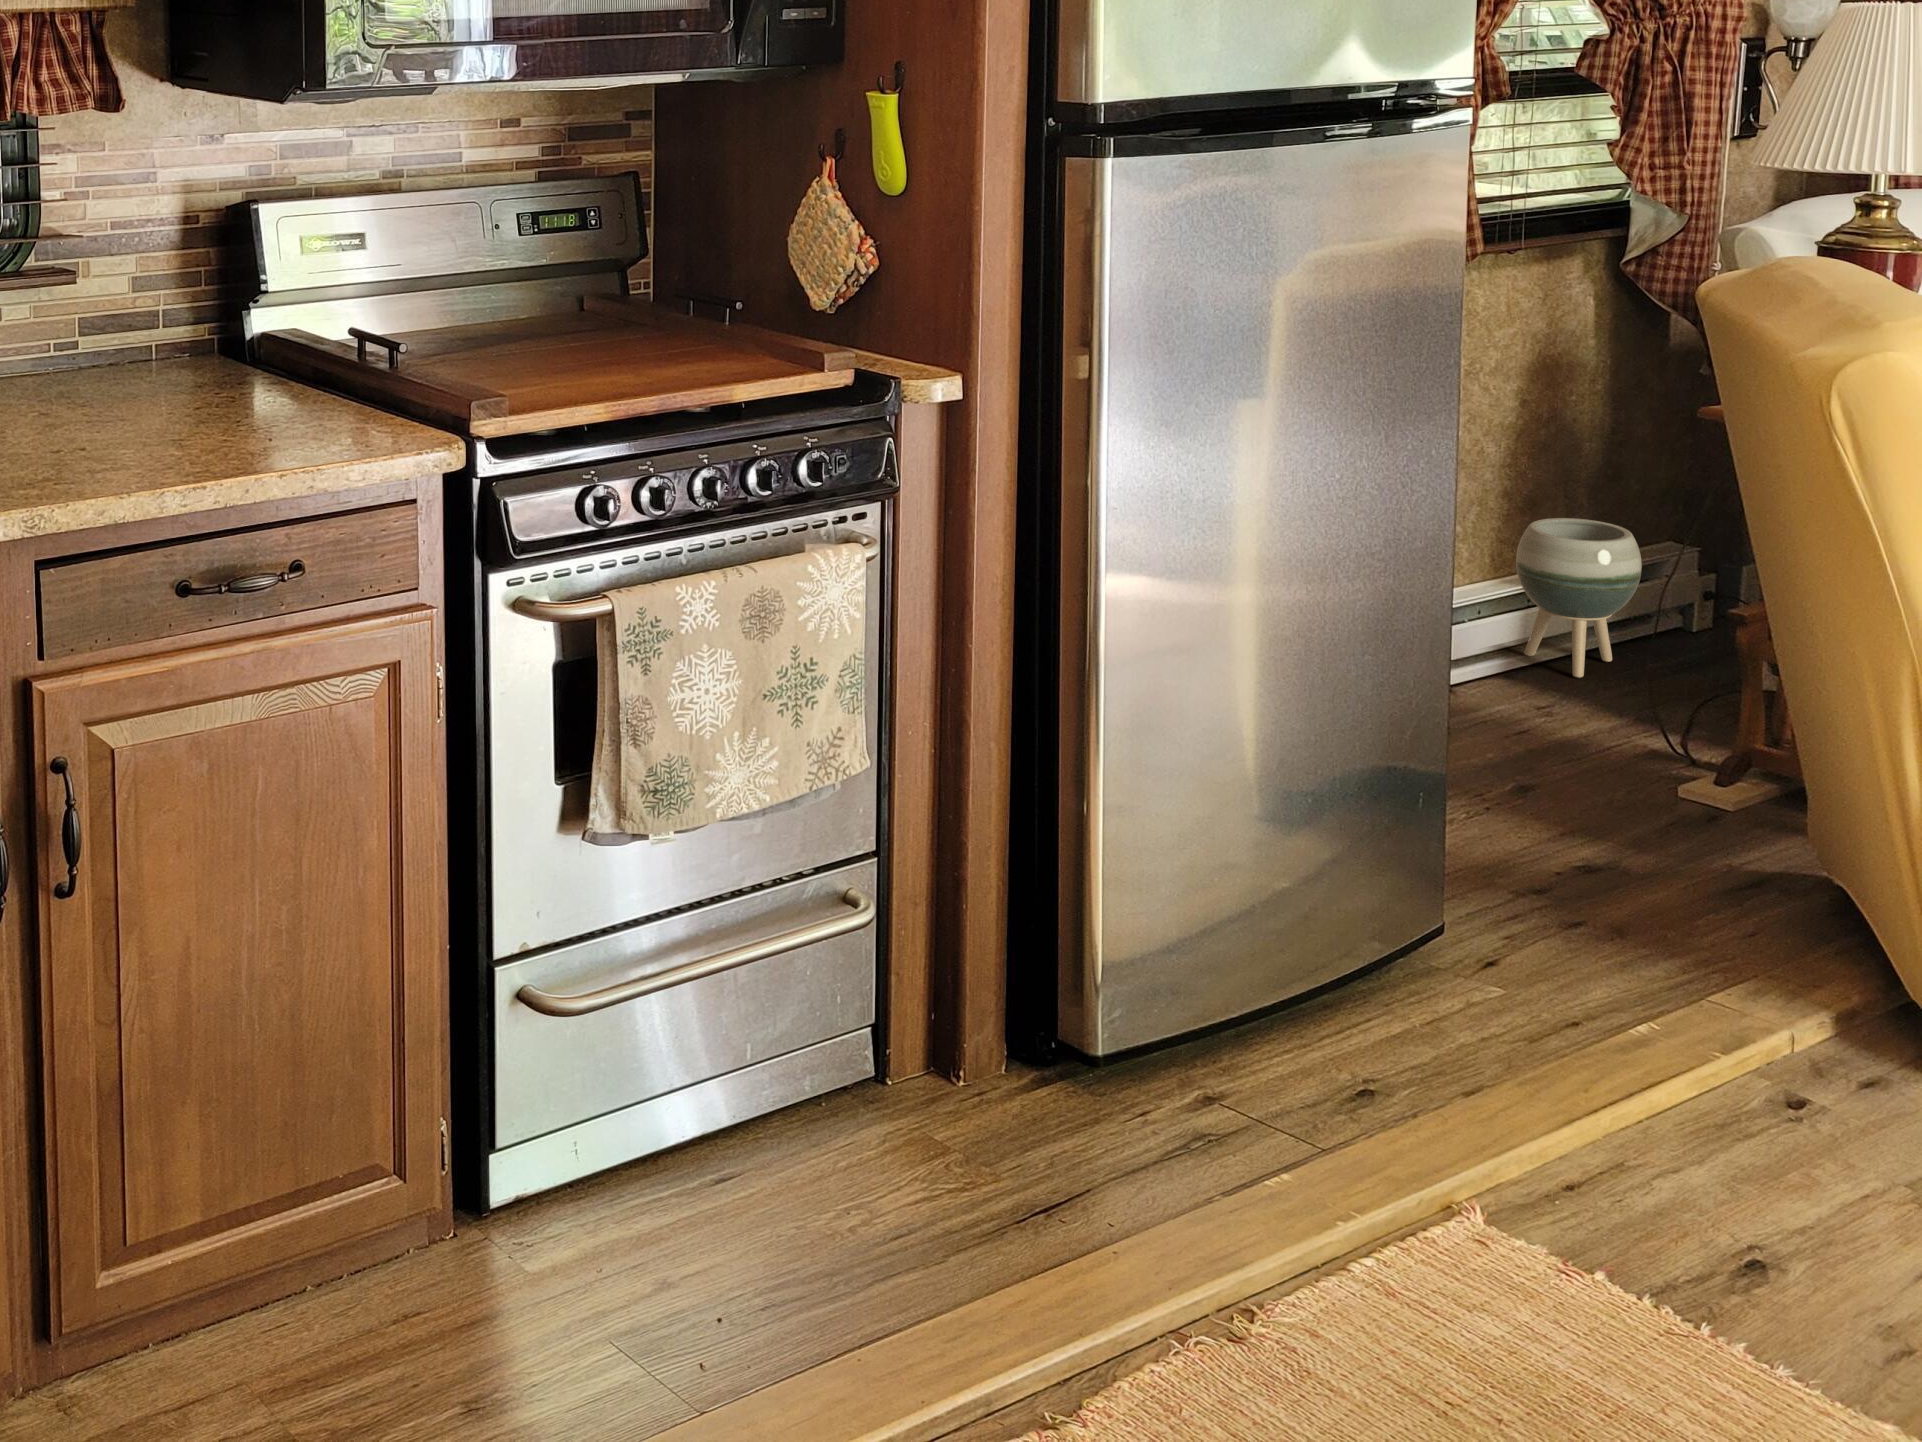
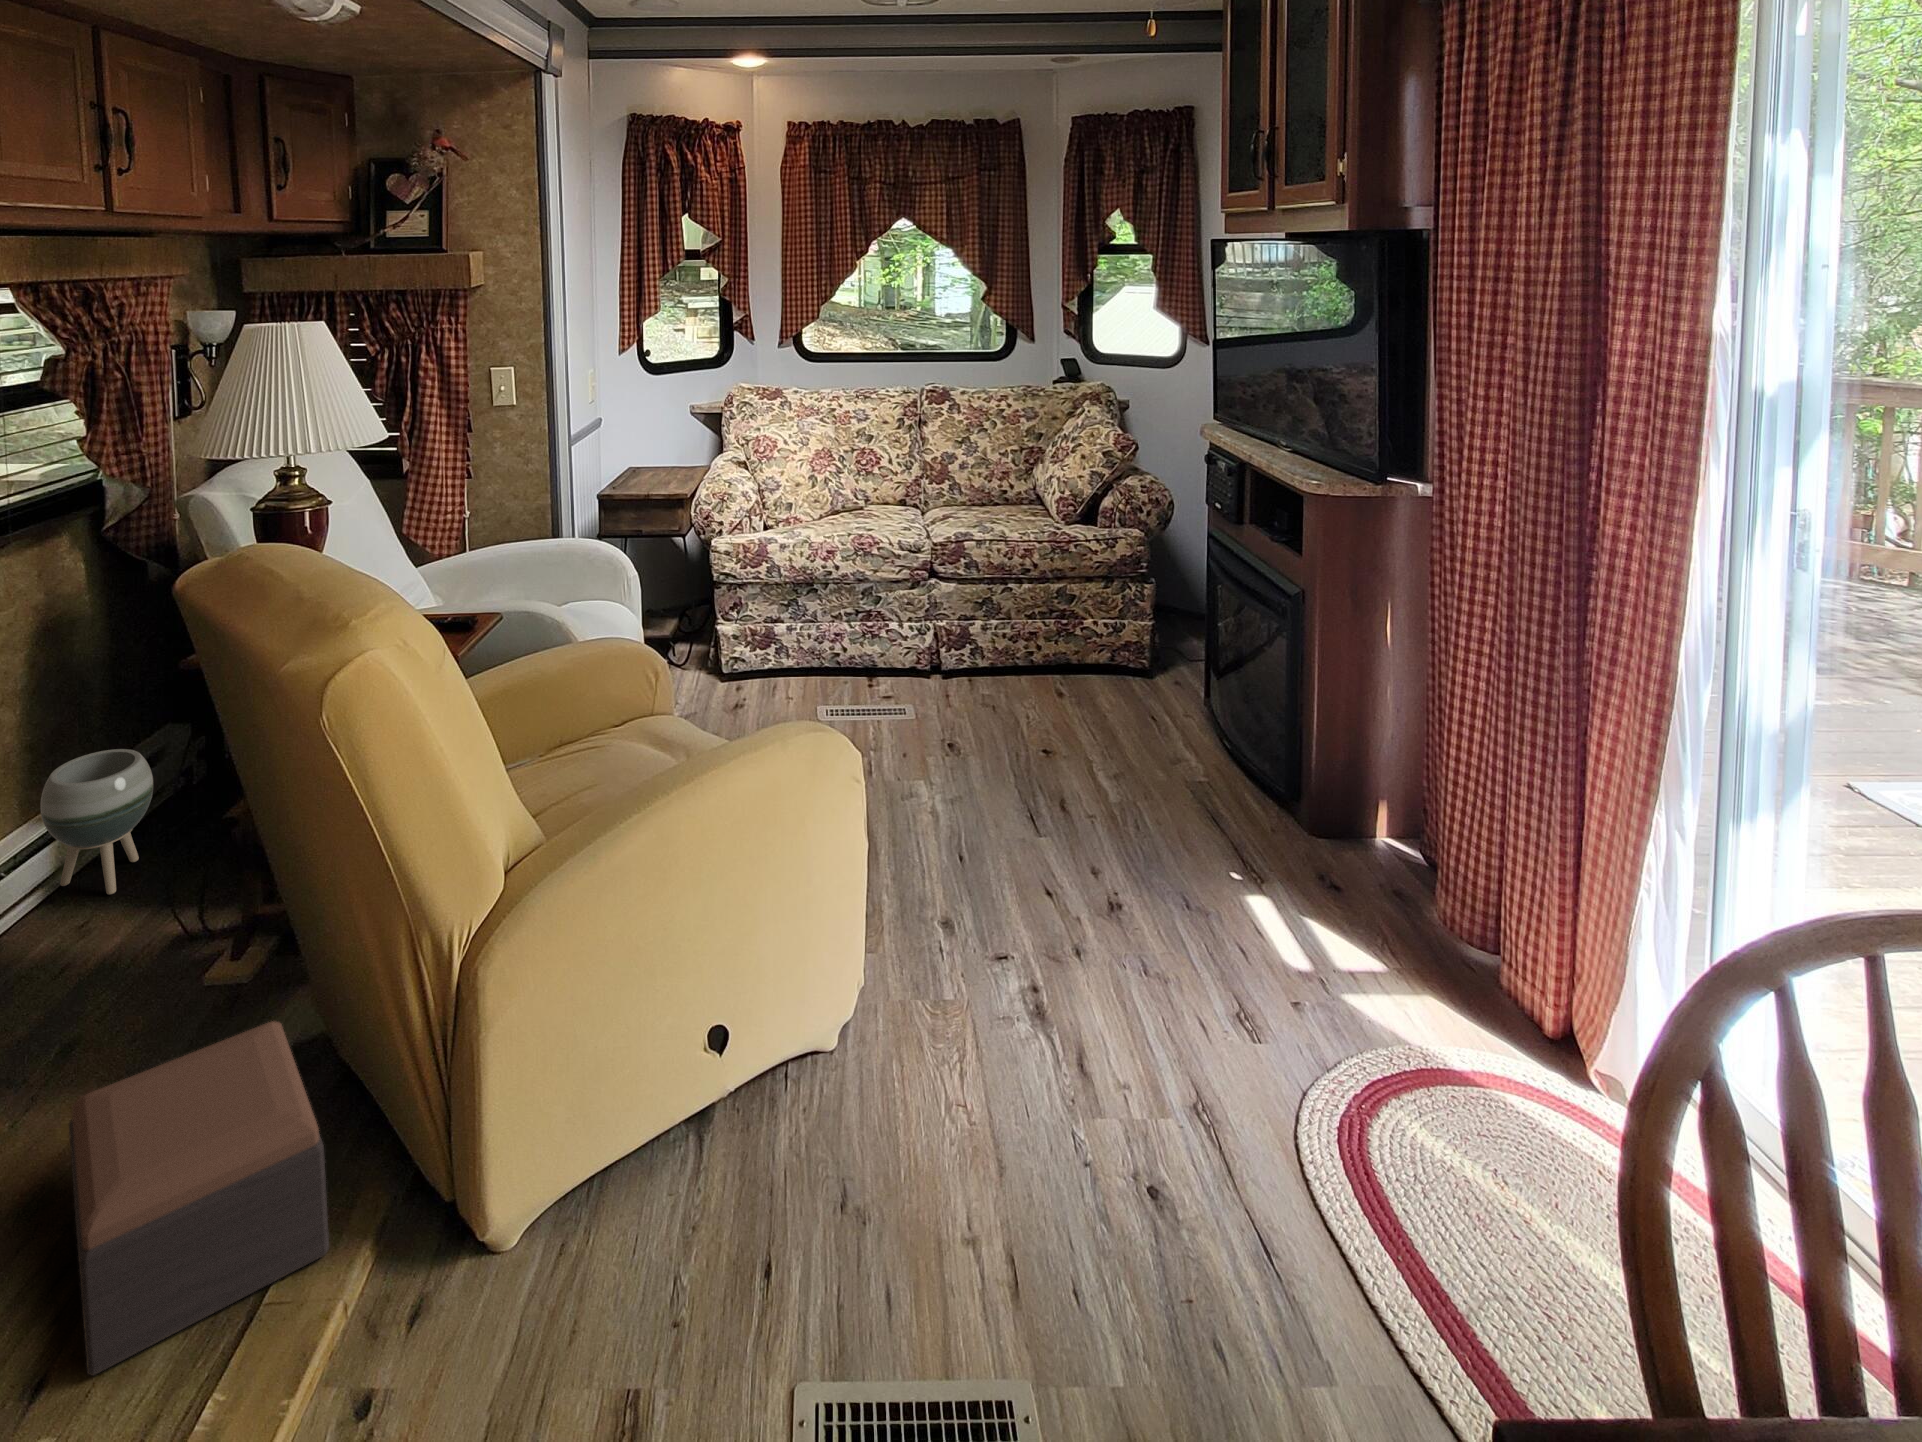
footstool: none [1519,741,1765,973] -> present [69,1021,329,1375]

